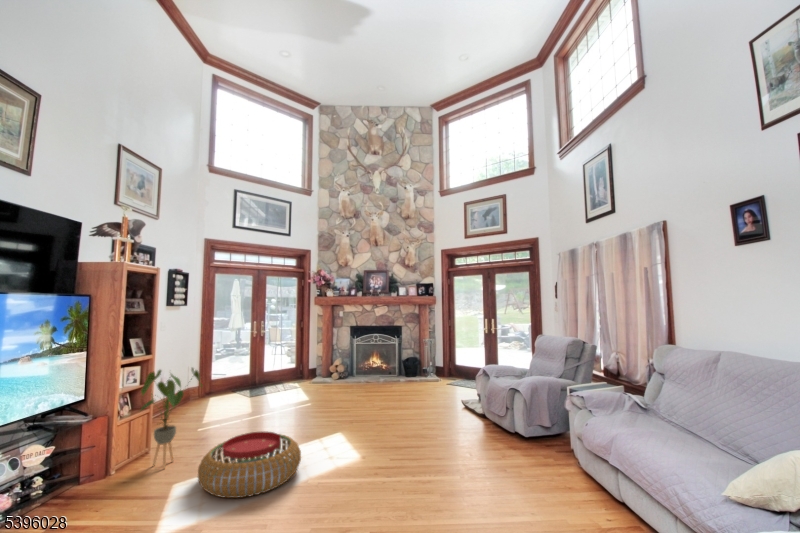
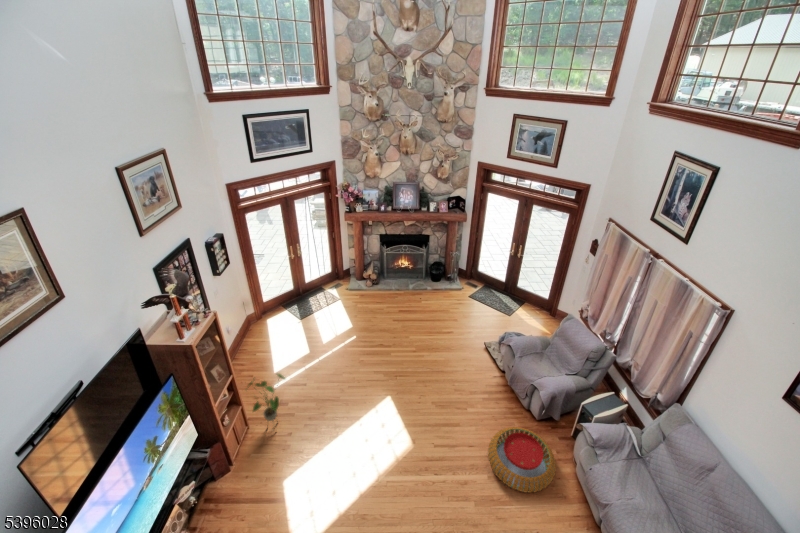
pouf: present [198,432,301,498] -> present [488,427,556,492]

